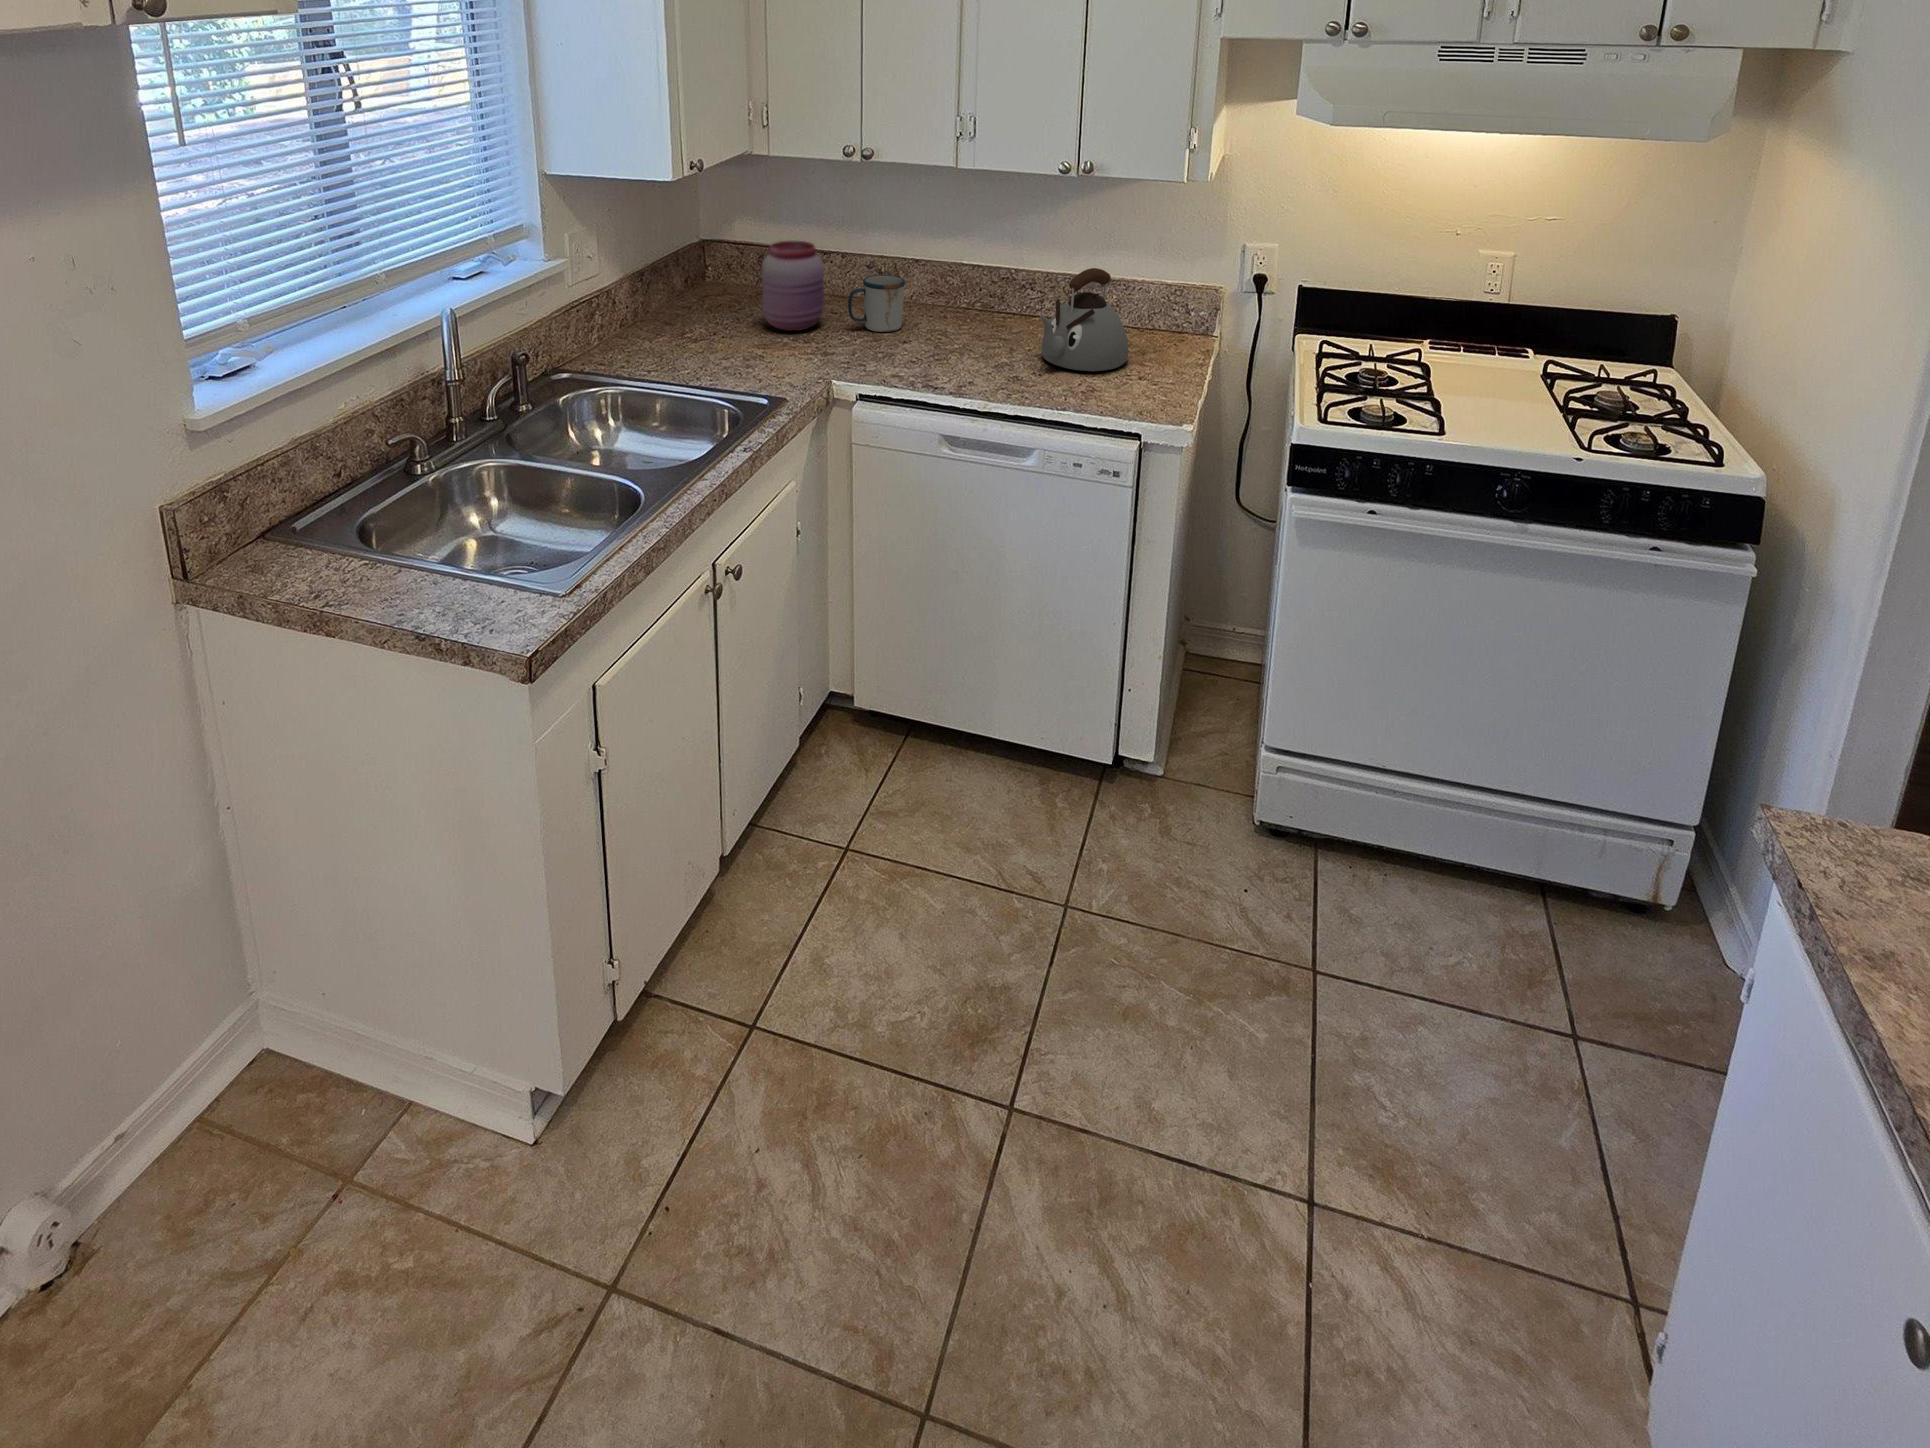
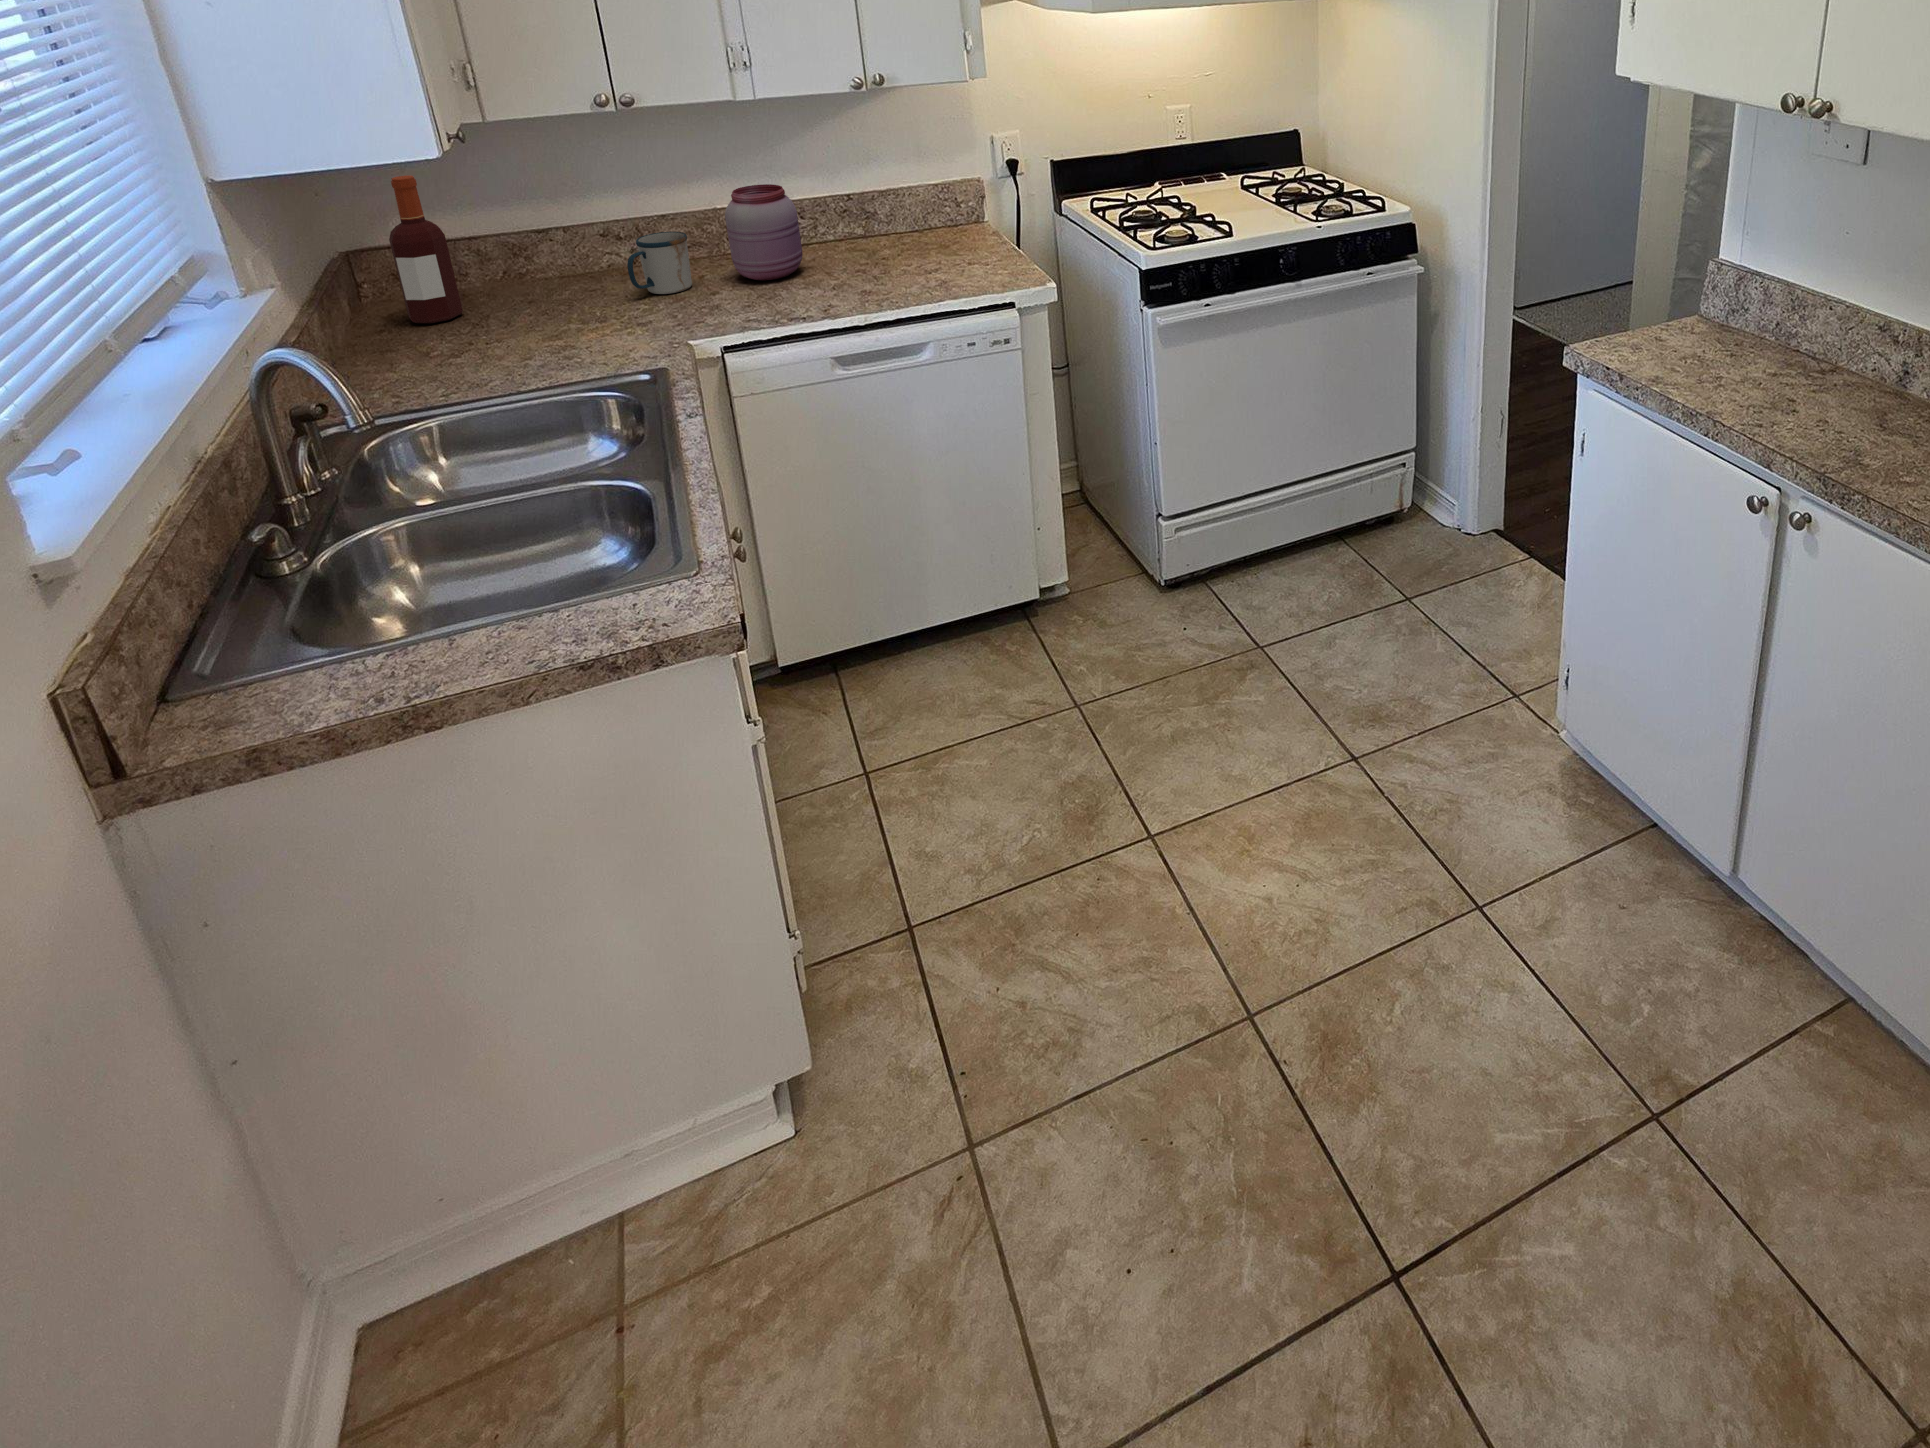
bottle: none [708,189,746,310] -> present [389,176,463,323]
jar: present [762,241,824,331] -> present [725,184,803,280]
kettle: present [1040,268,1129,371] -> none [866,174,951,271]

